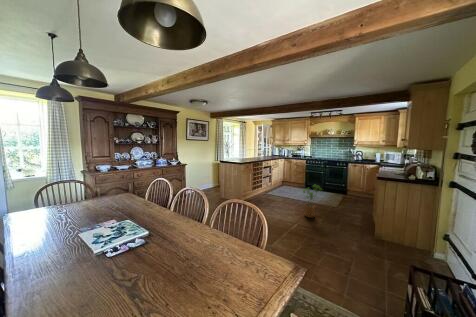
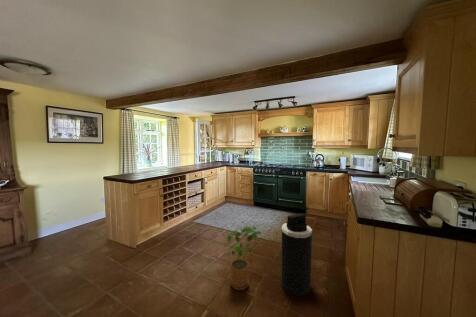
trash can: none [333,180,352,222] -> present [281,213,312,296]

